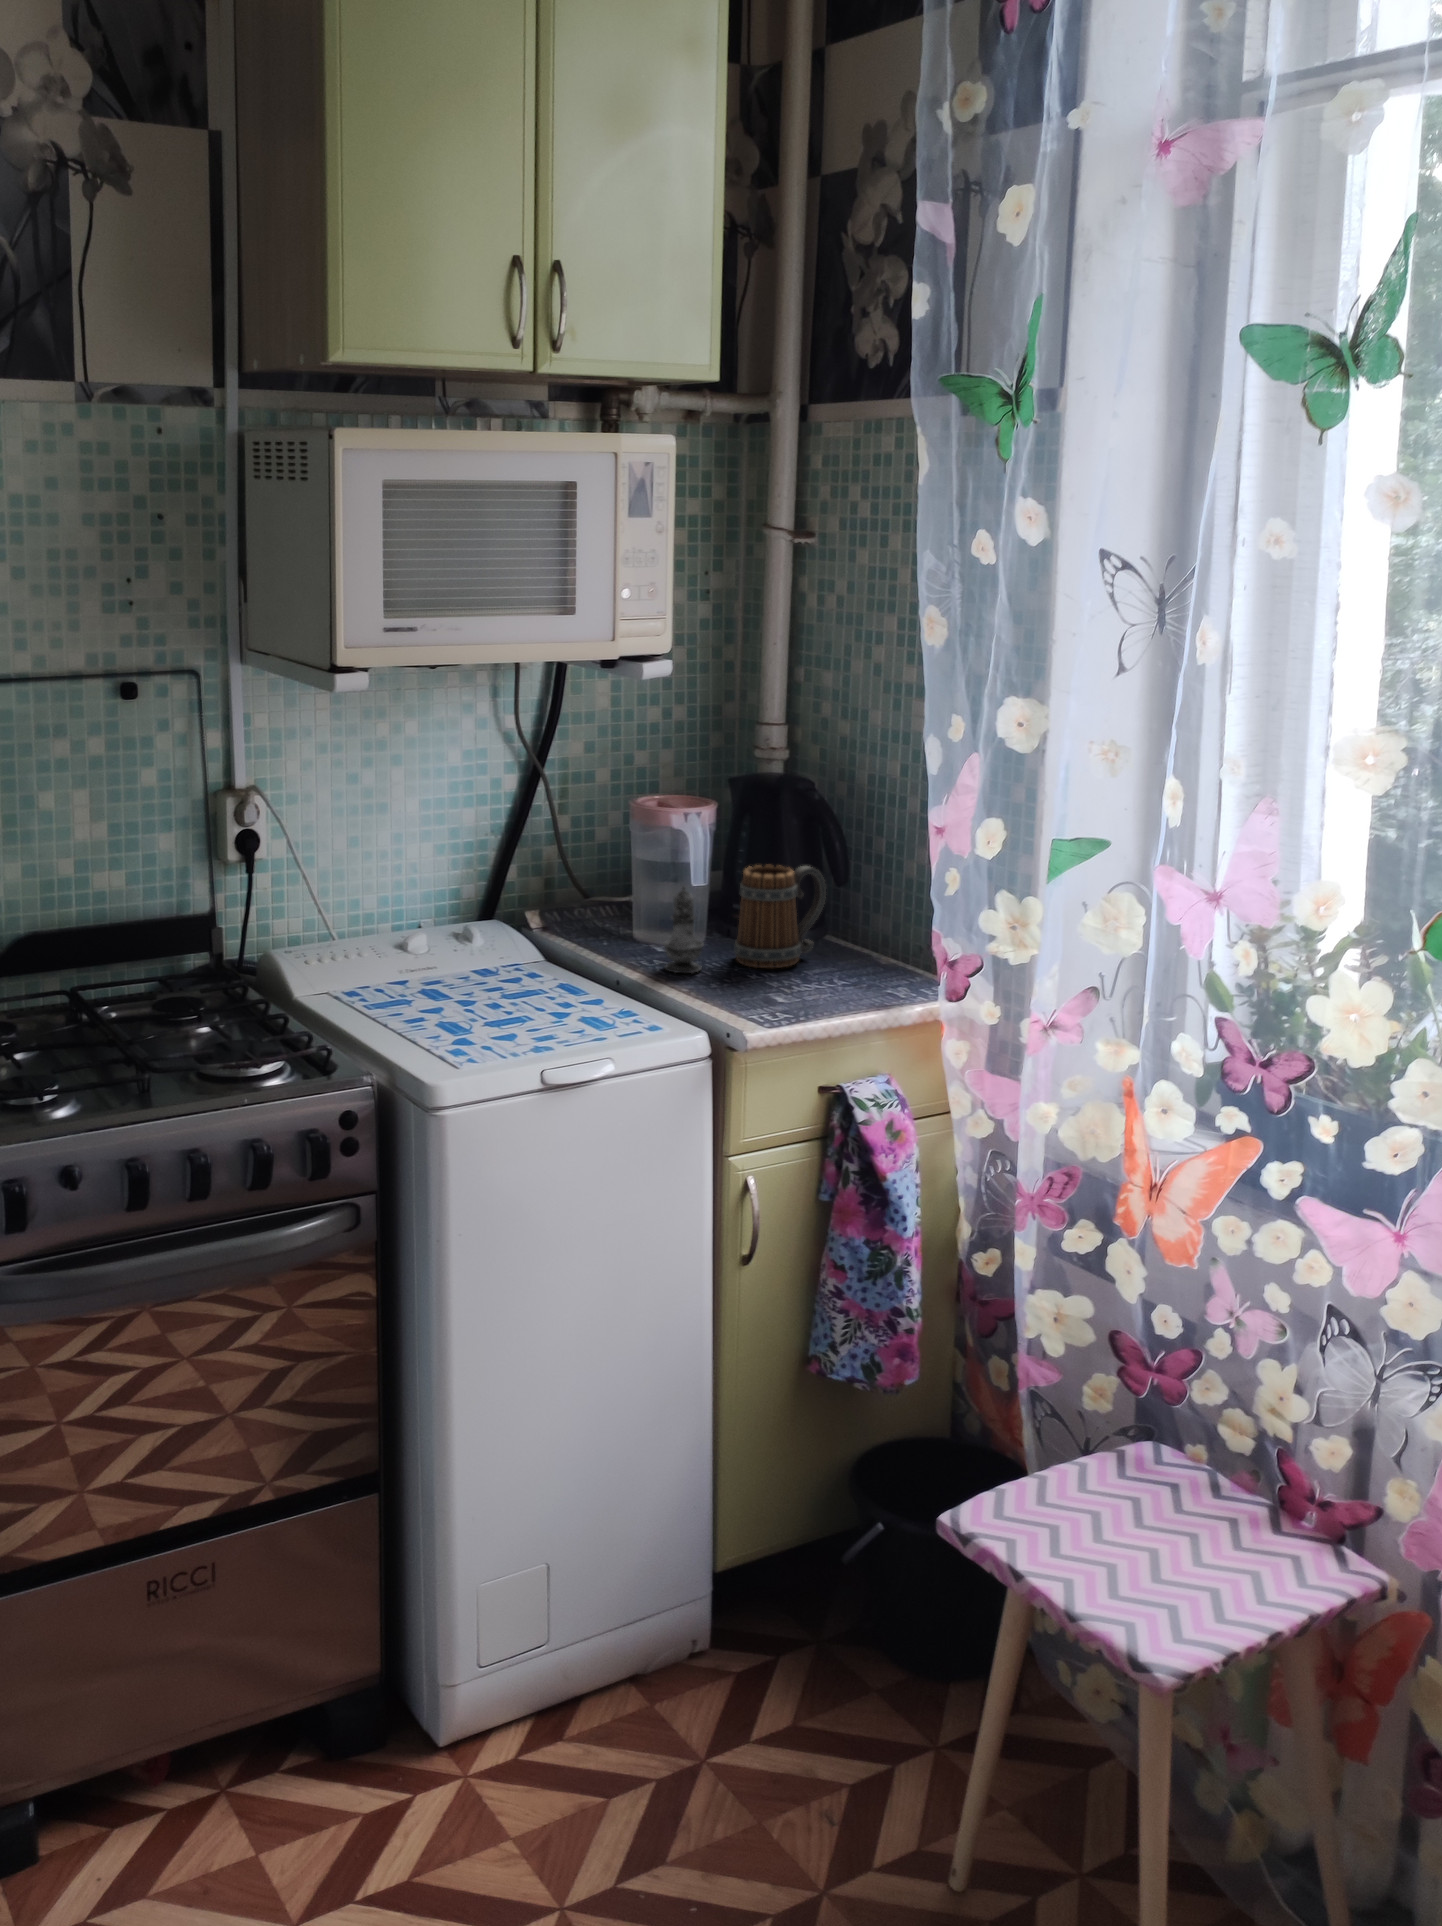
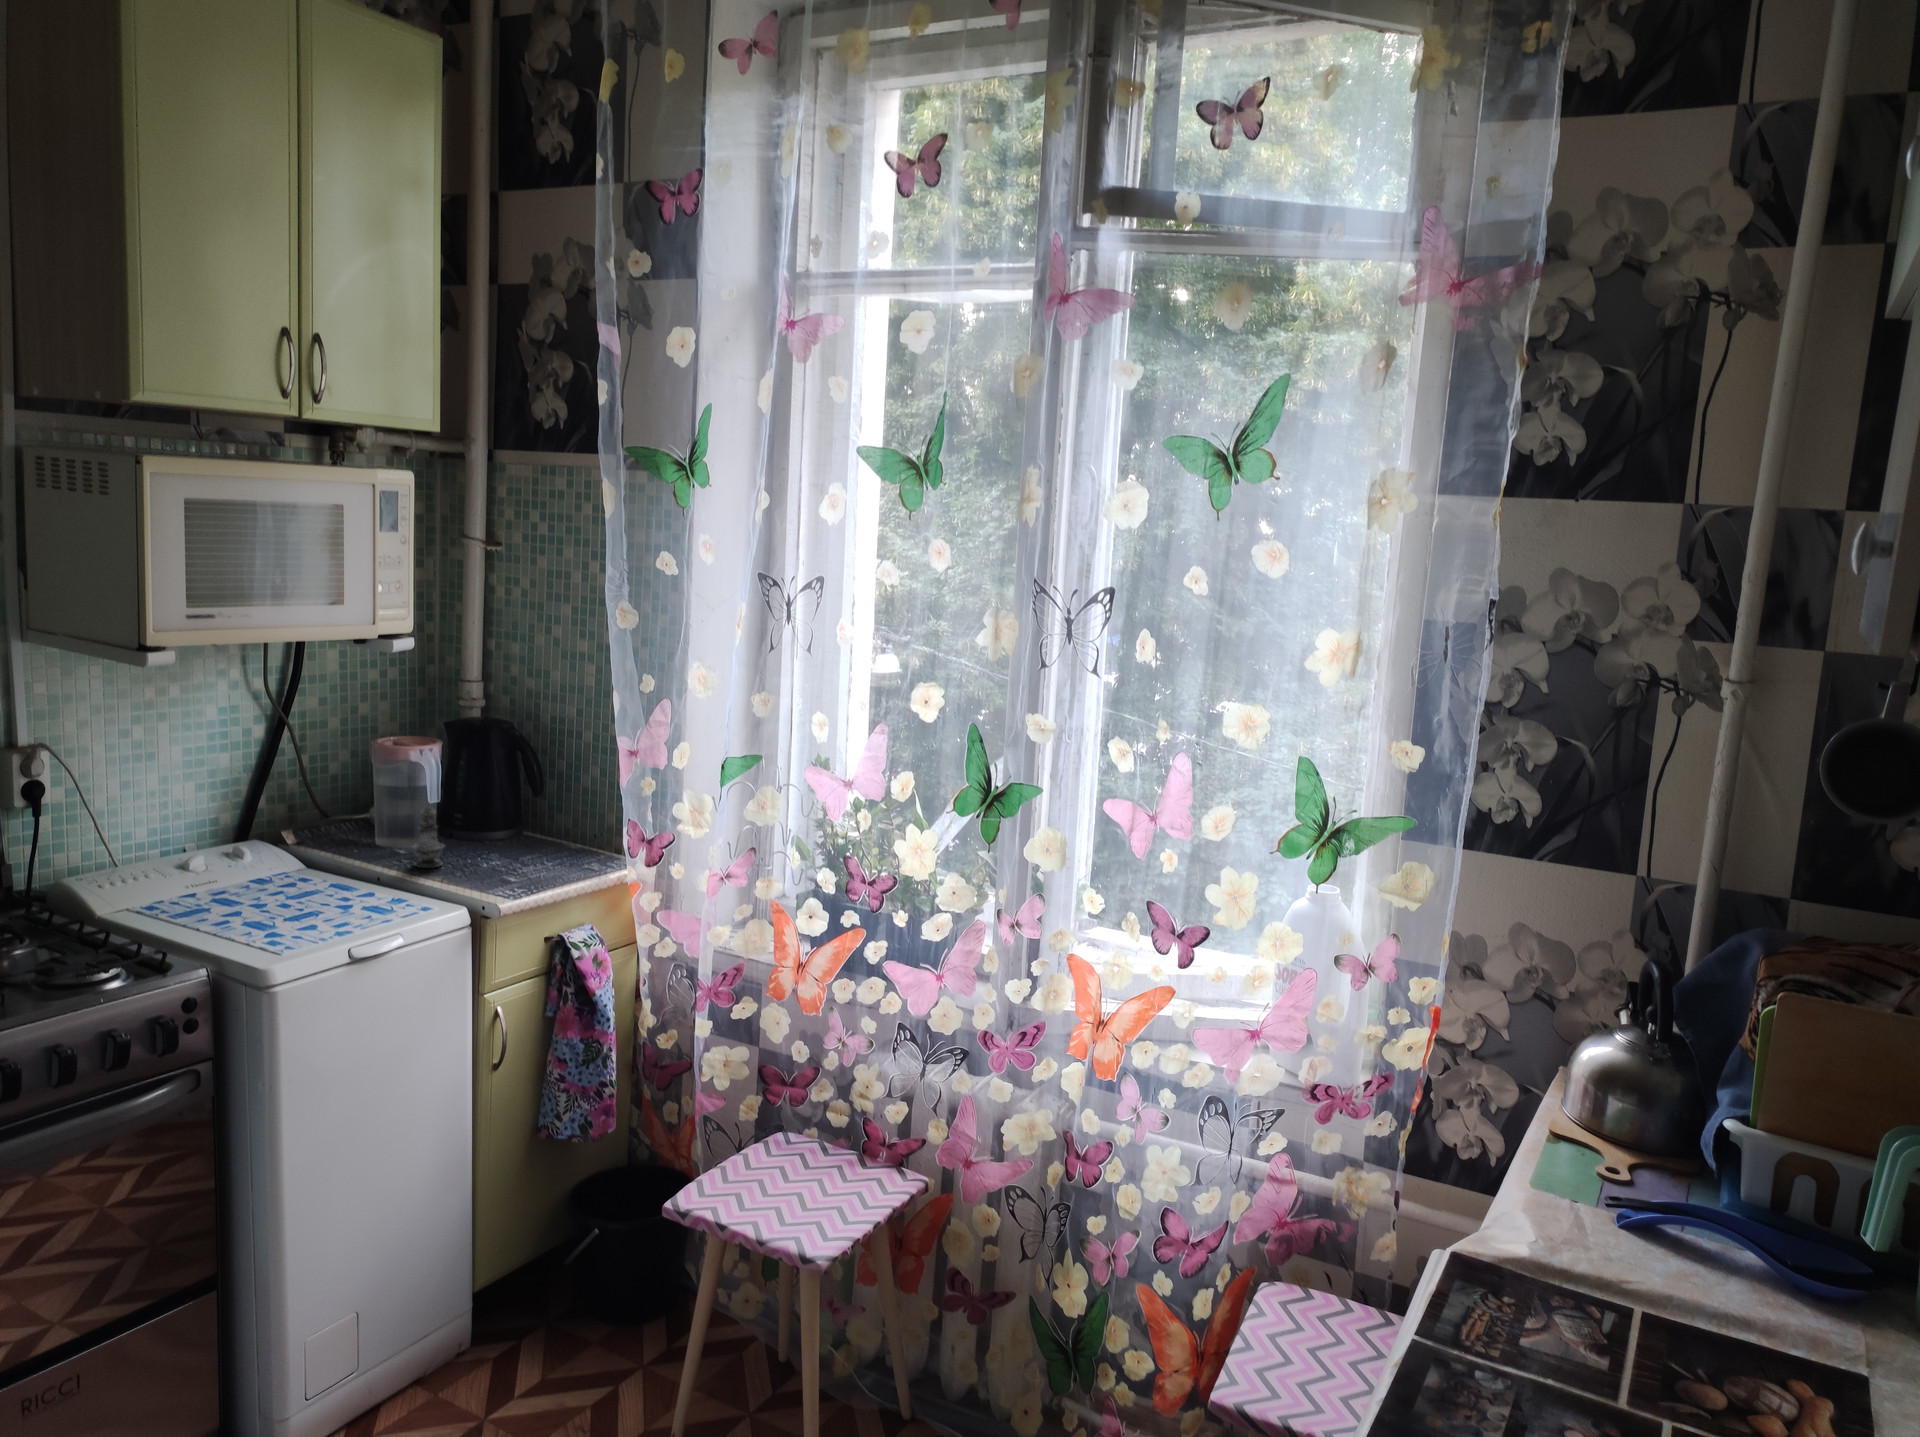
mug: present [734,865,826,968] -> none [463,784,529,859]

